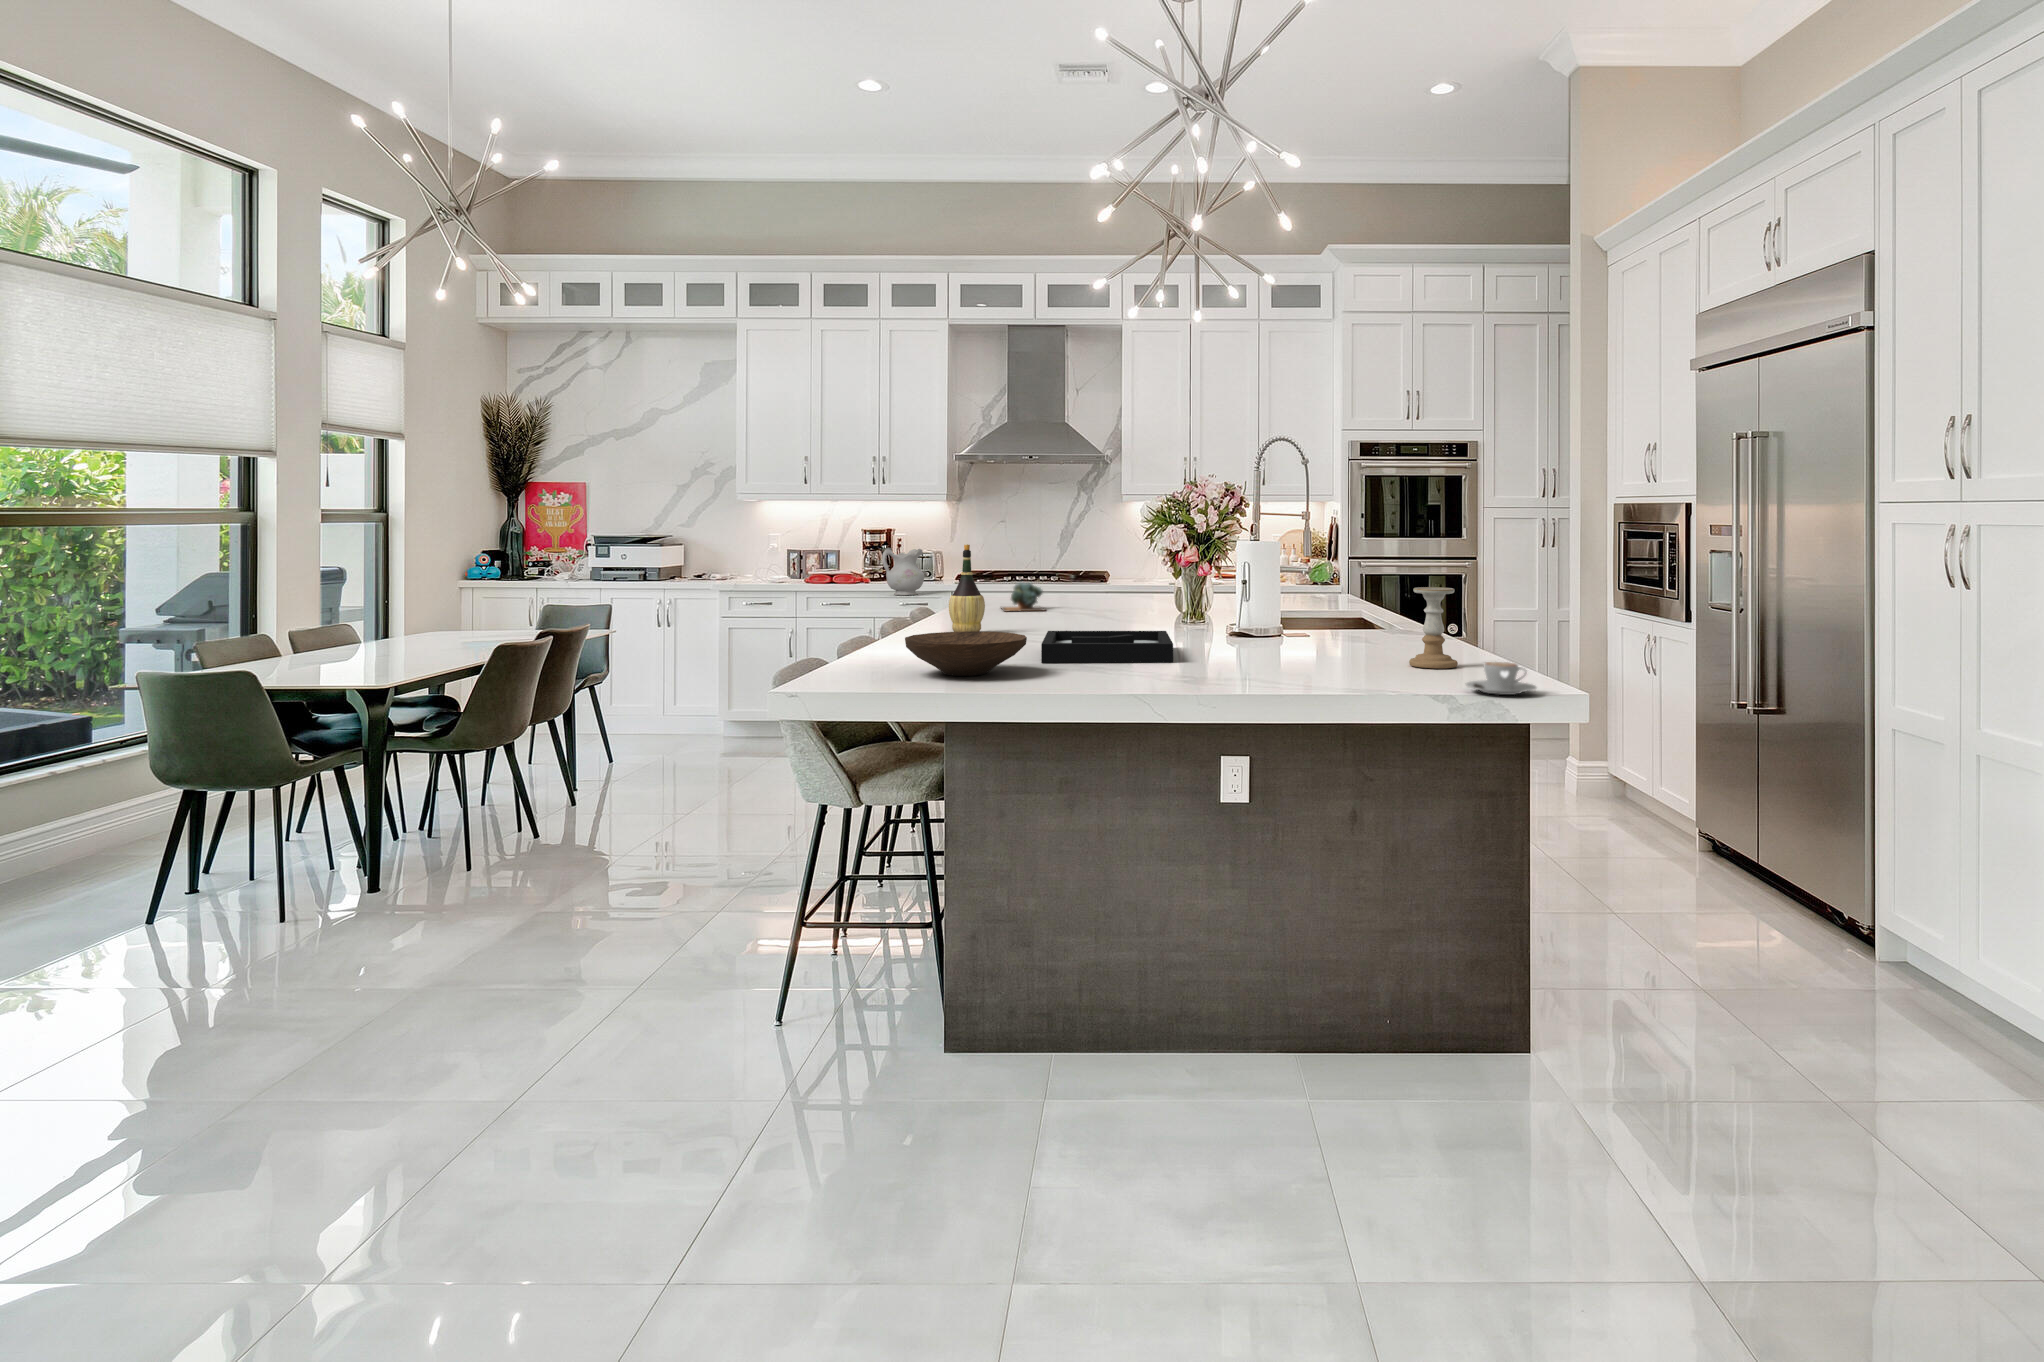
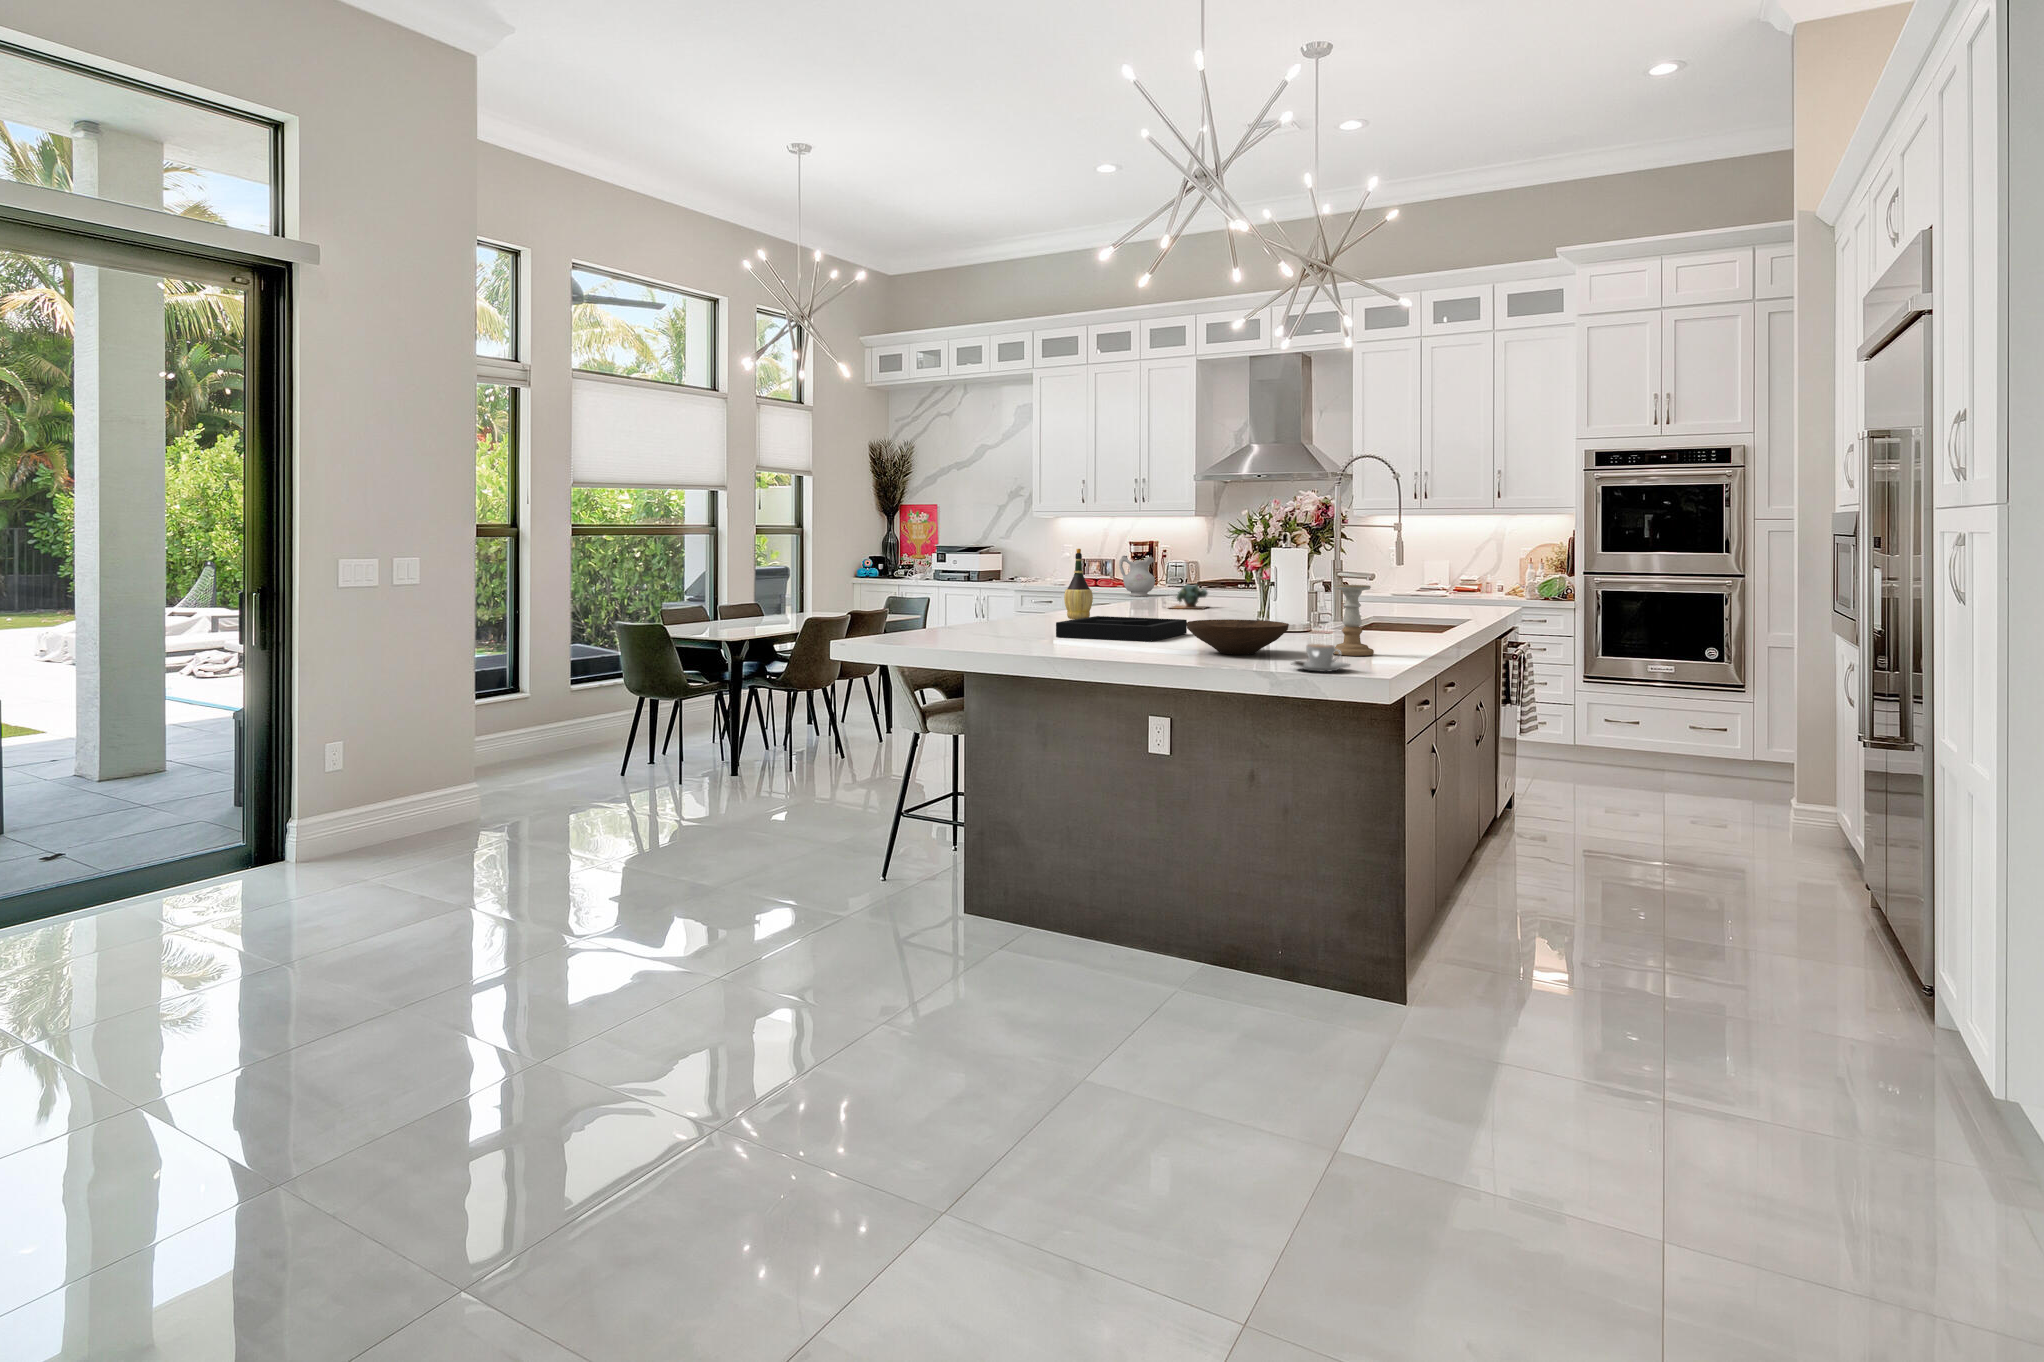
wooden bowl: present [905,631,1027,676] -> present [1186,619,1289,655]

